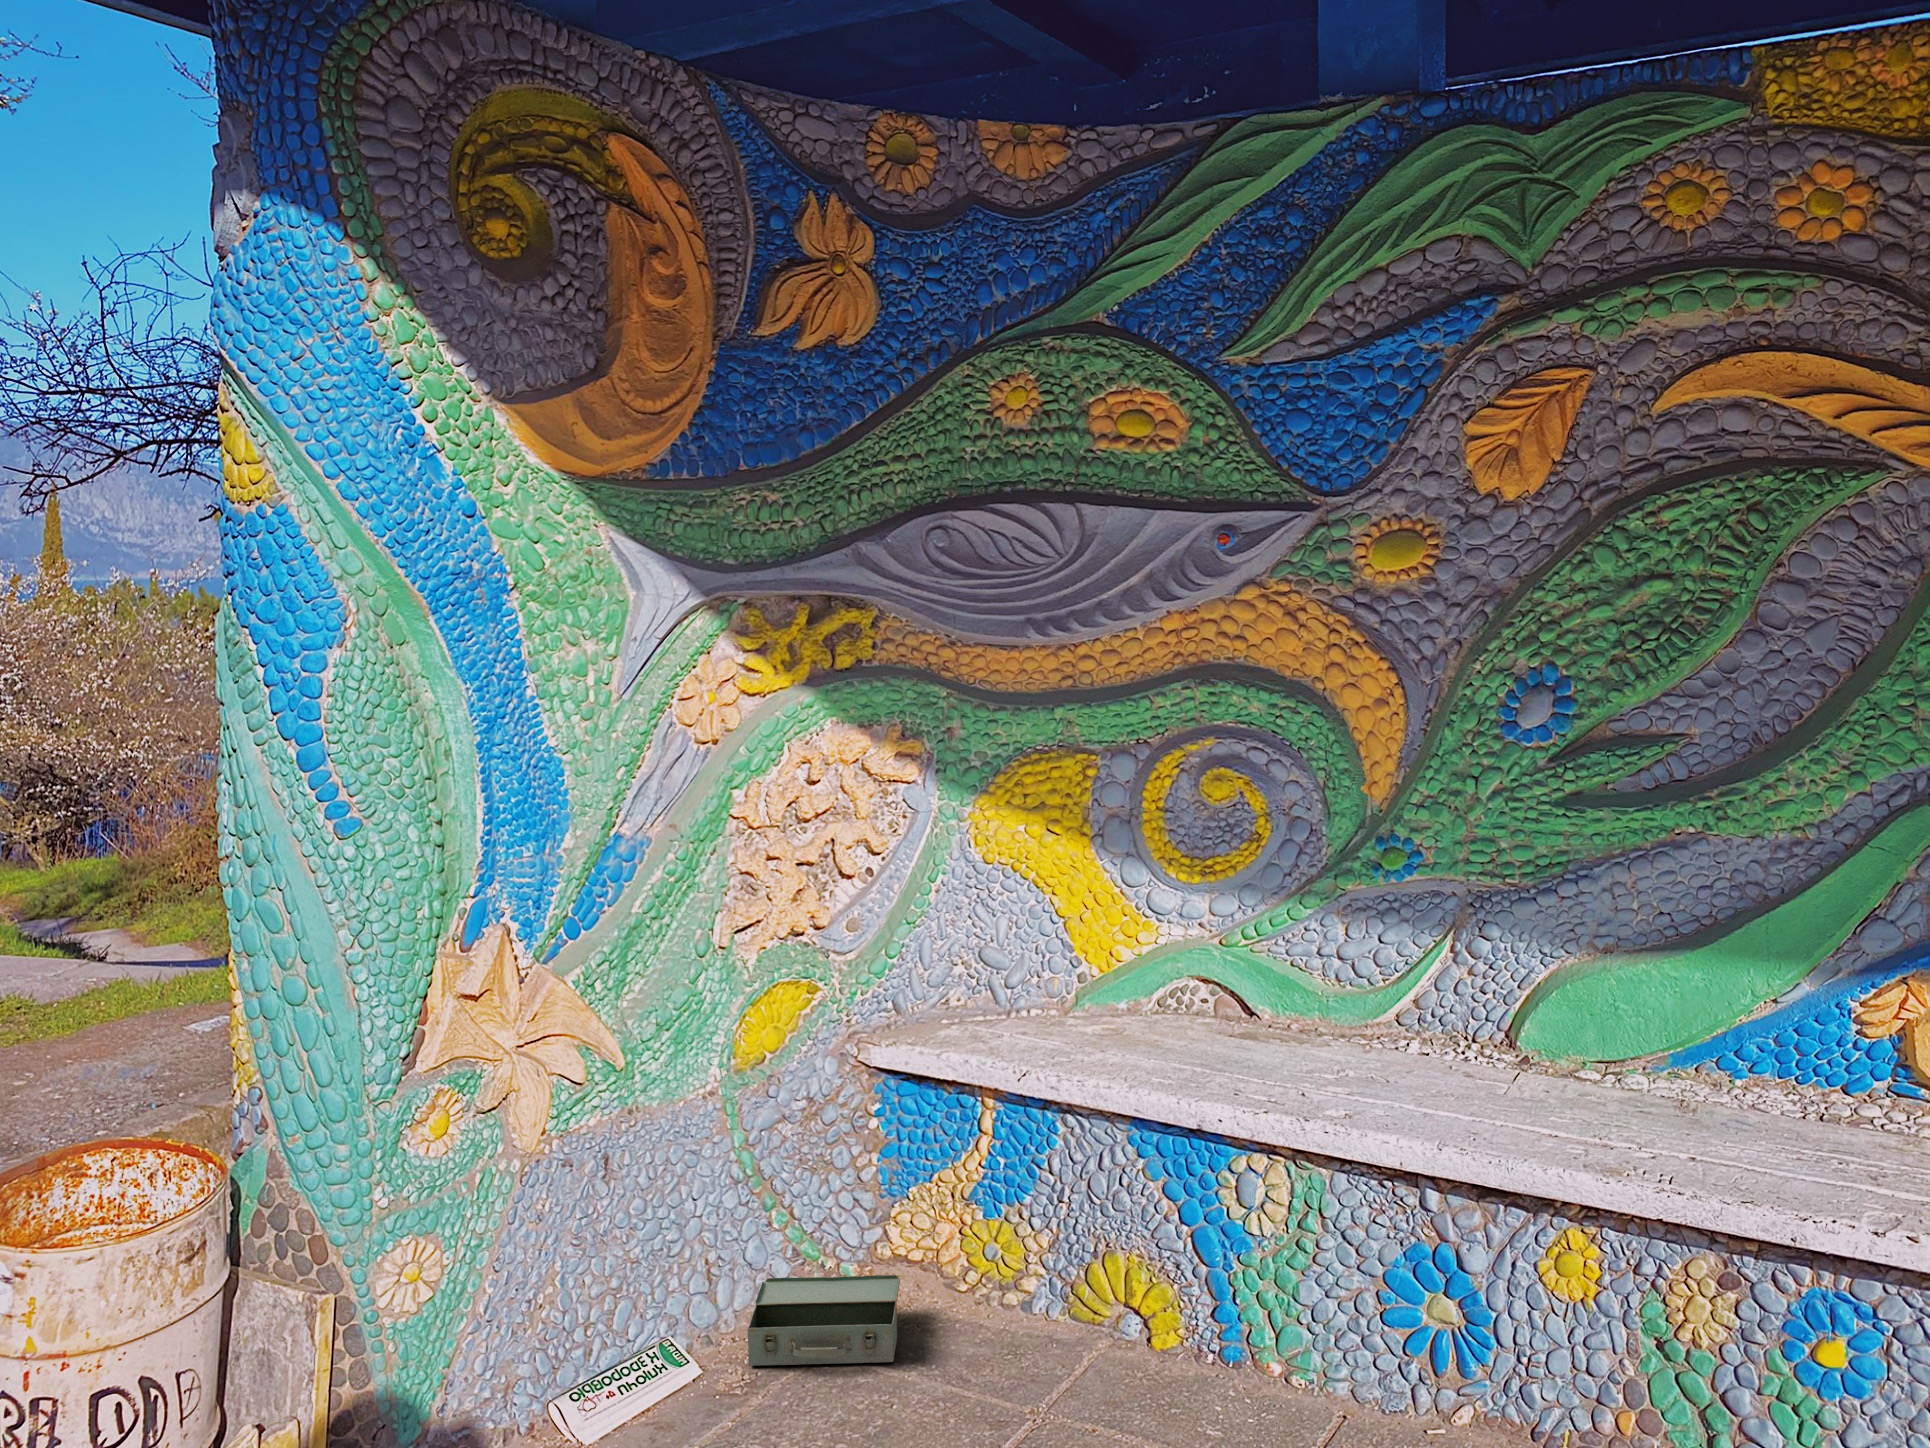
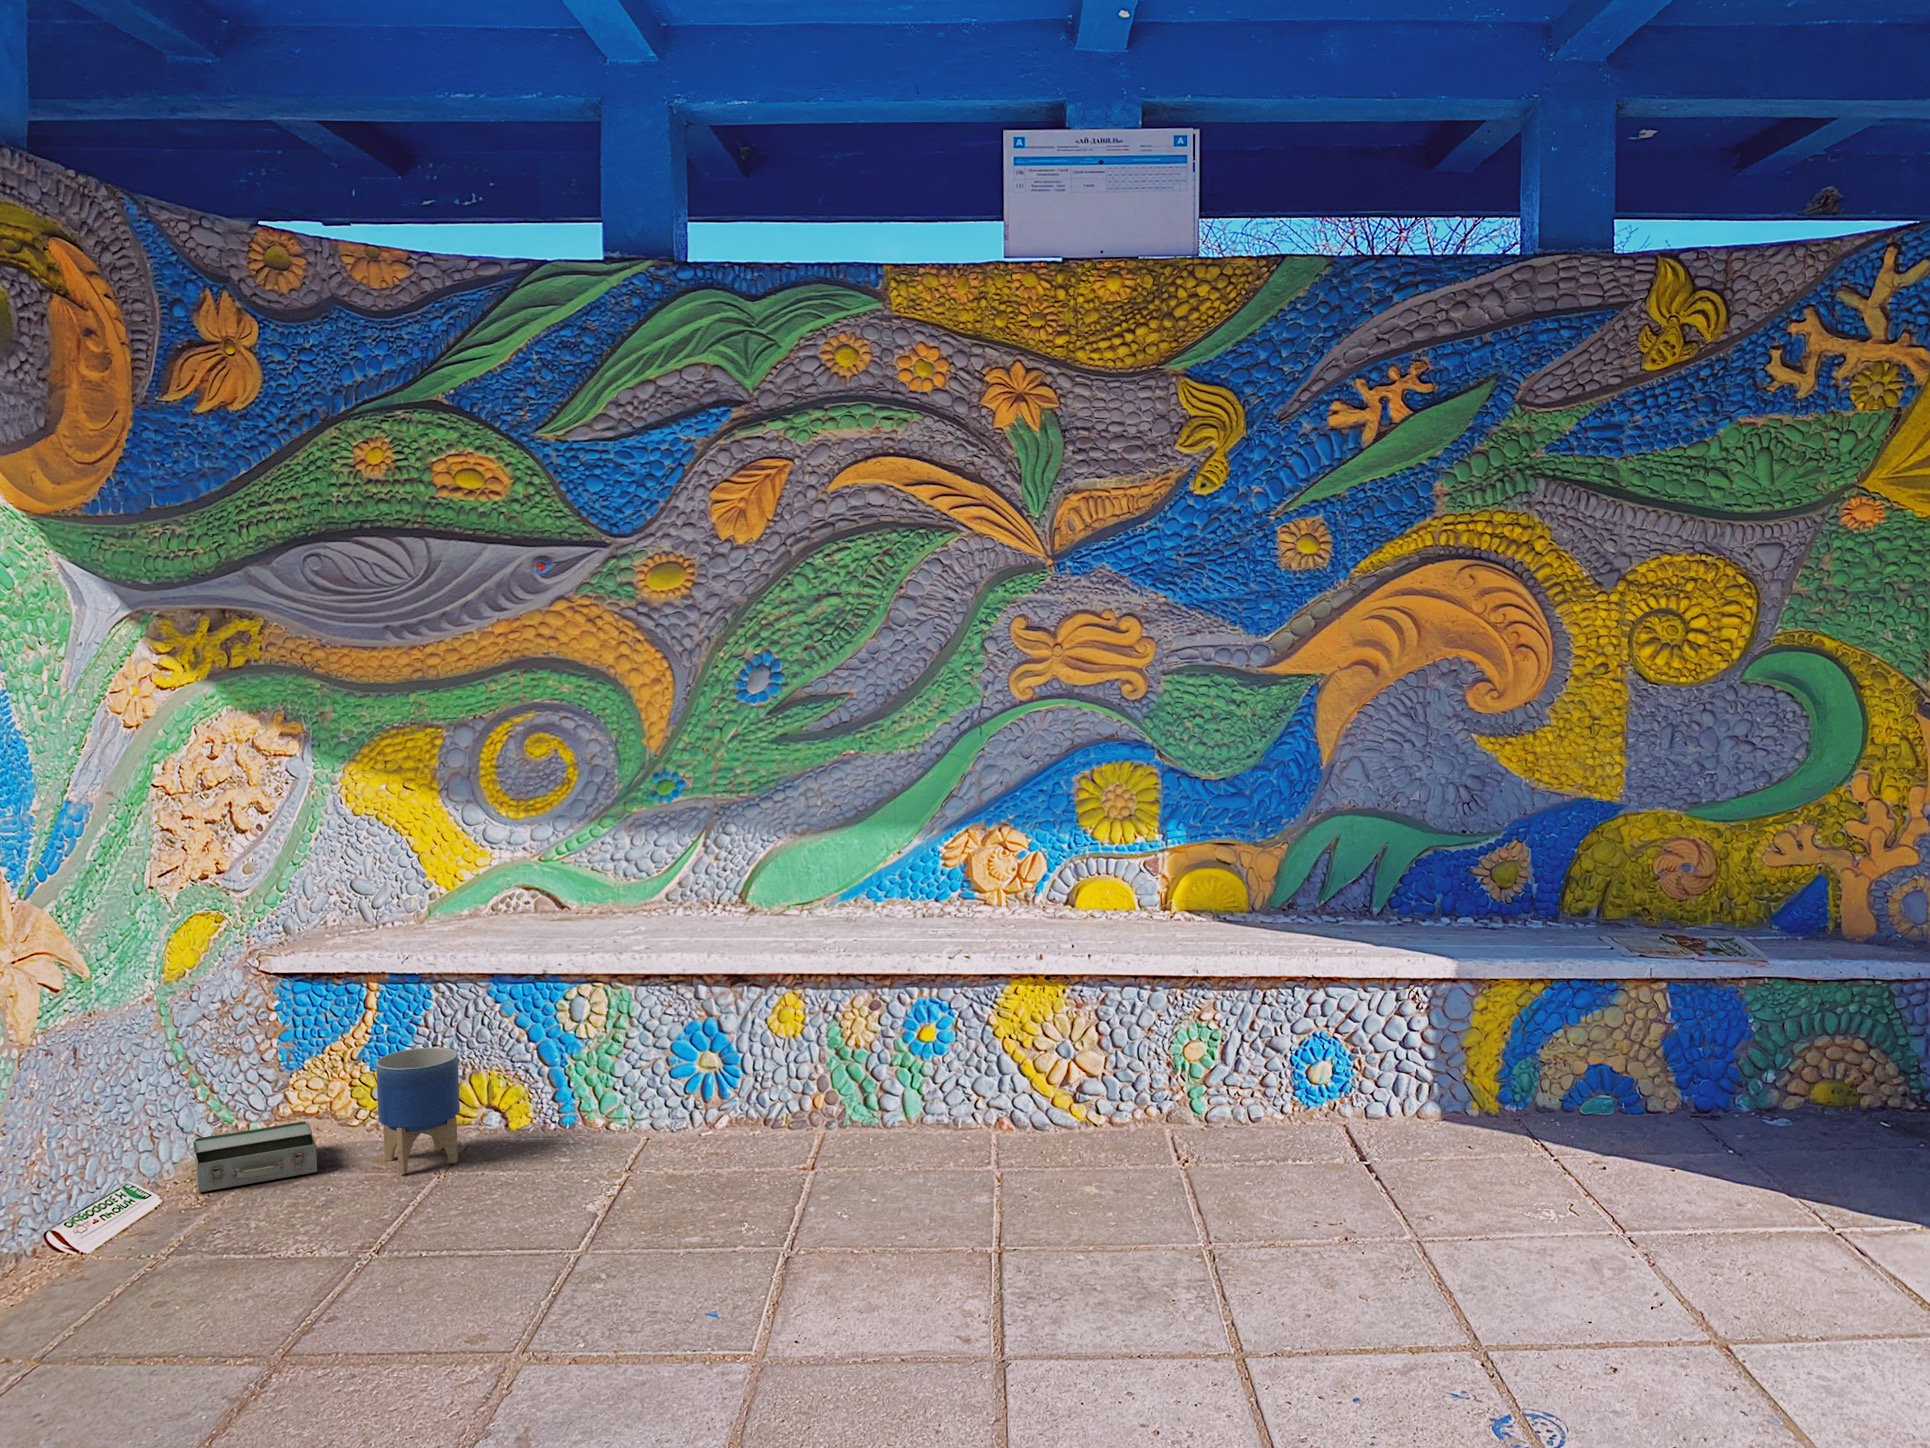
planter: none [968,1207,1077,1396] -> present [376,1047,460,1174]

